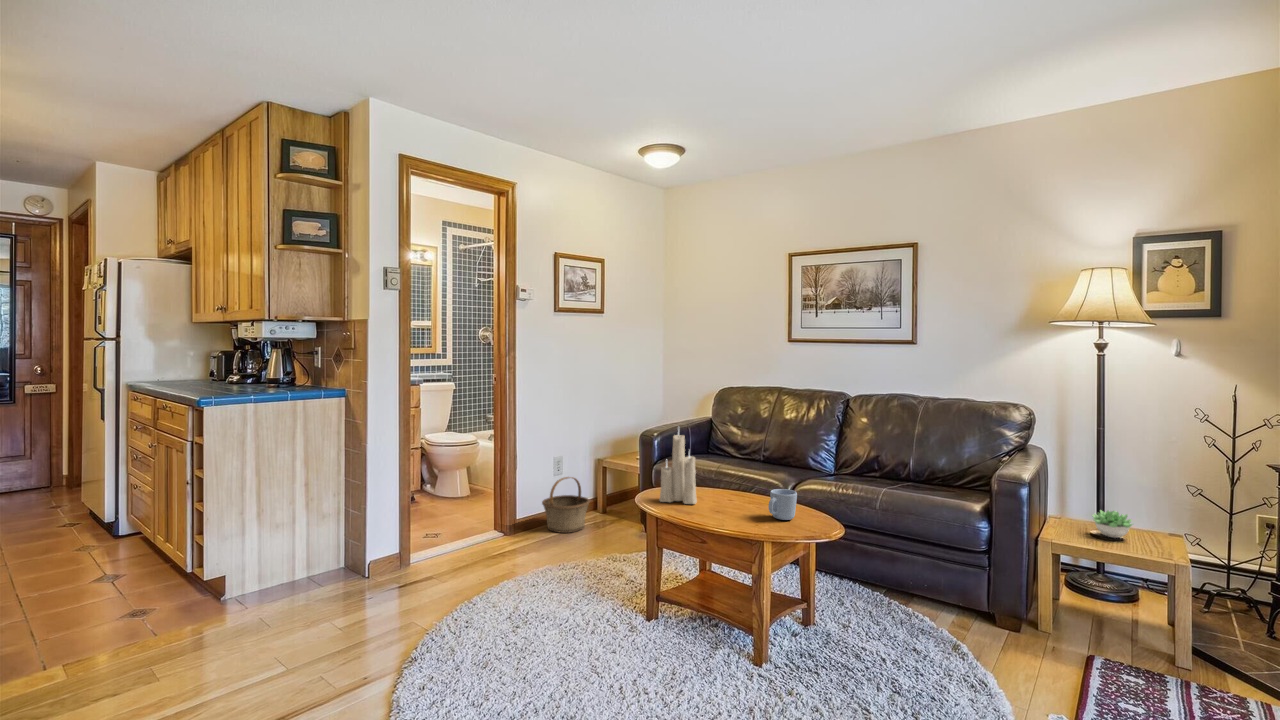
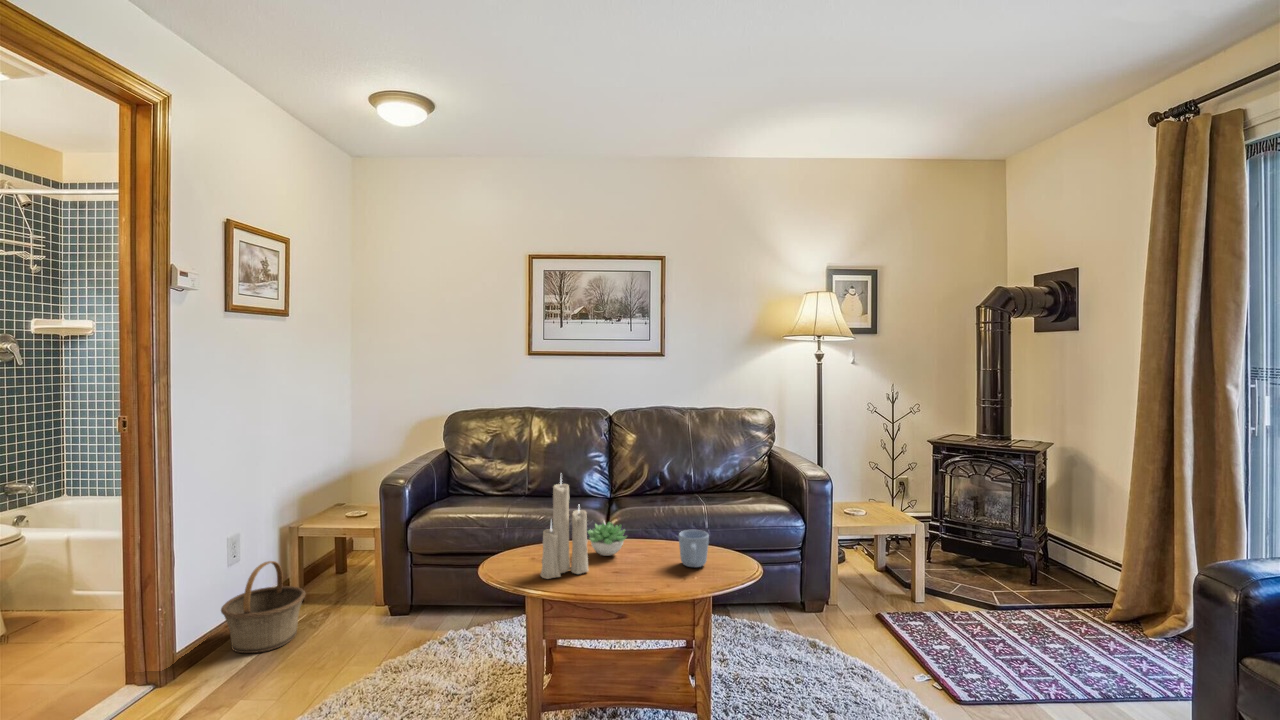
succulent plant: present [1093,510,1132,538] -> present [587,522,626,556]

